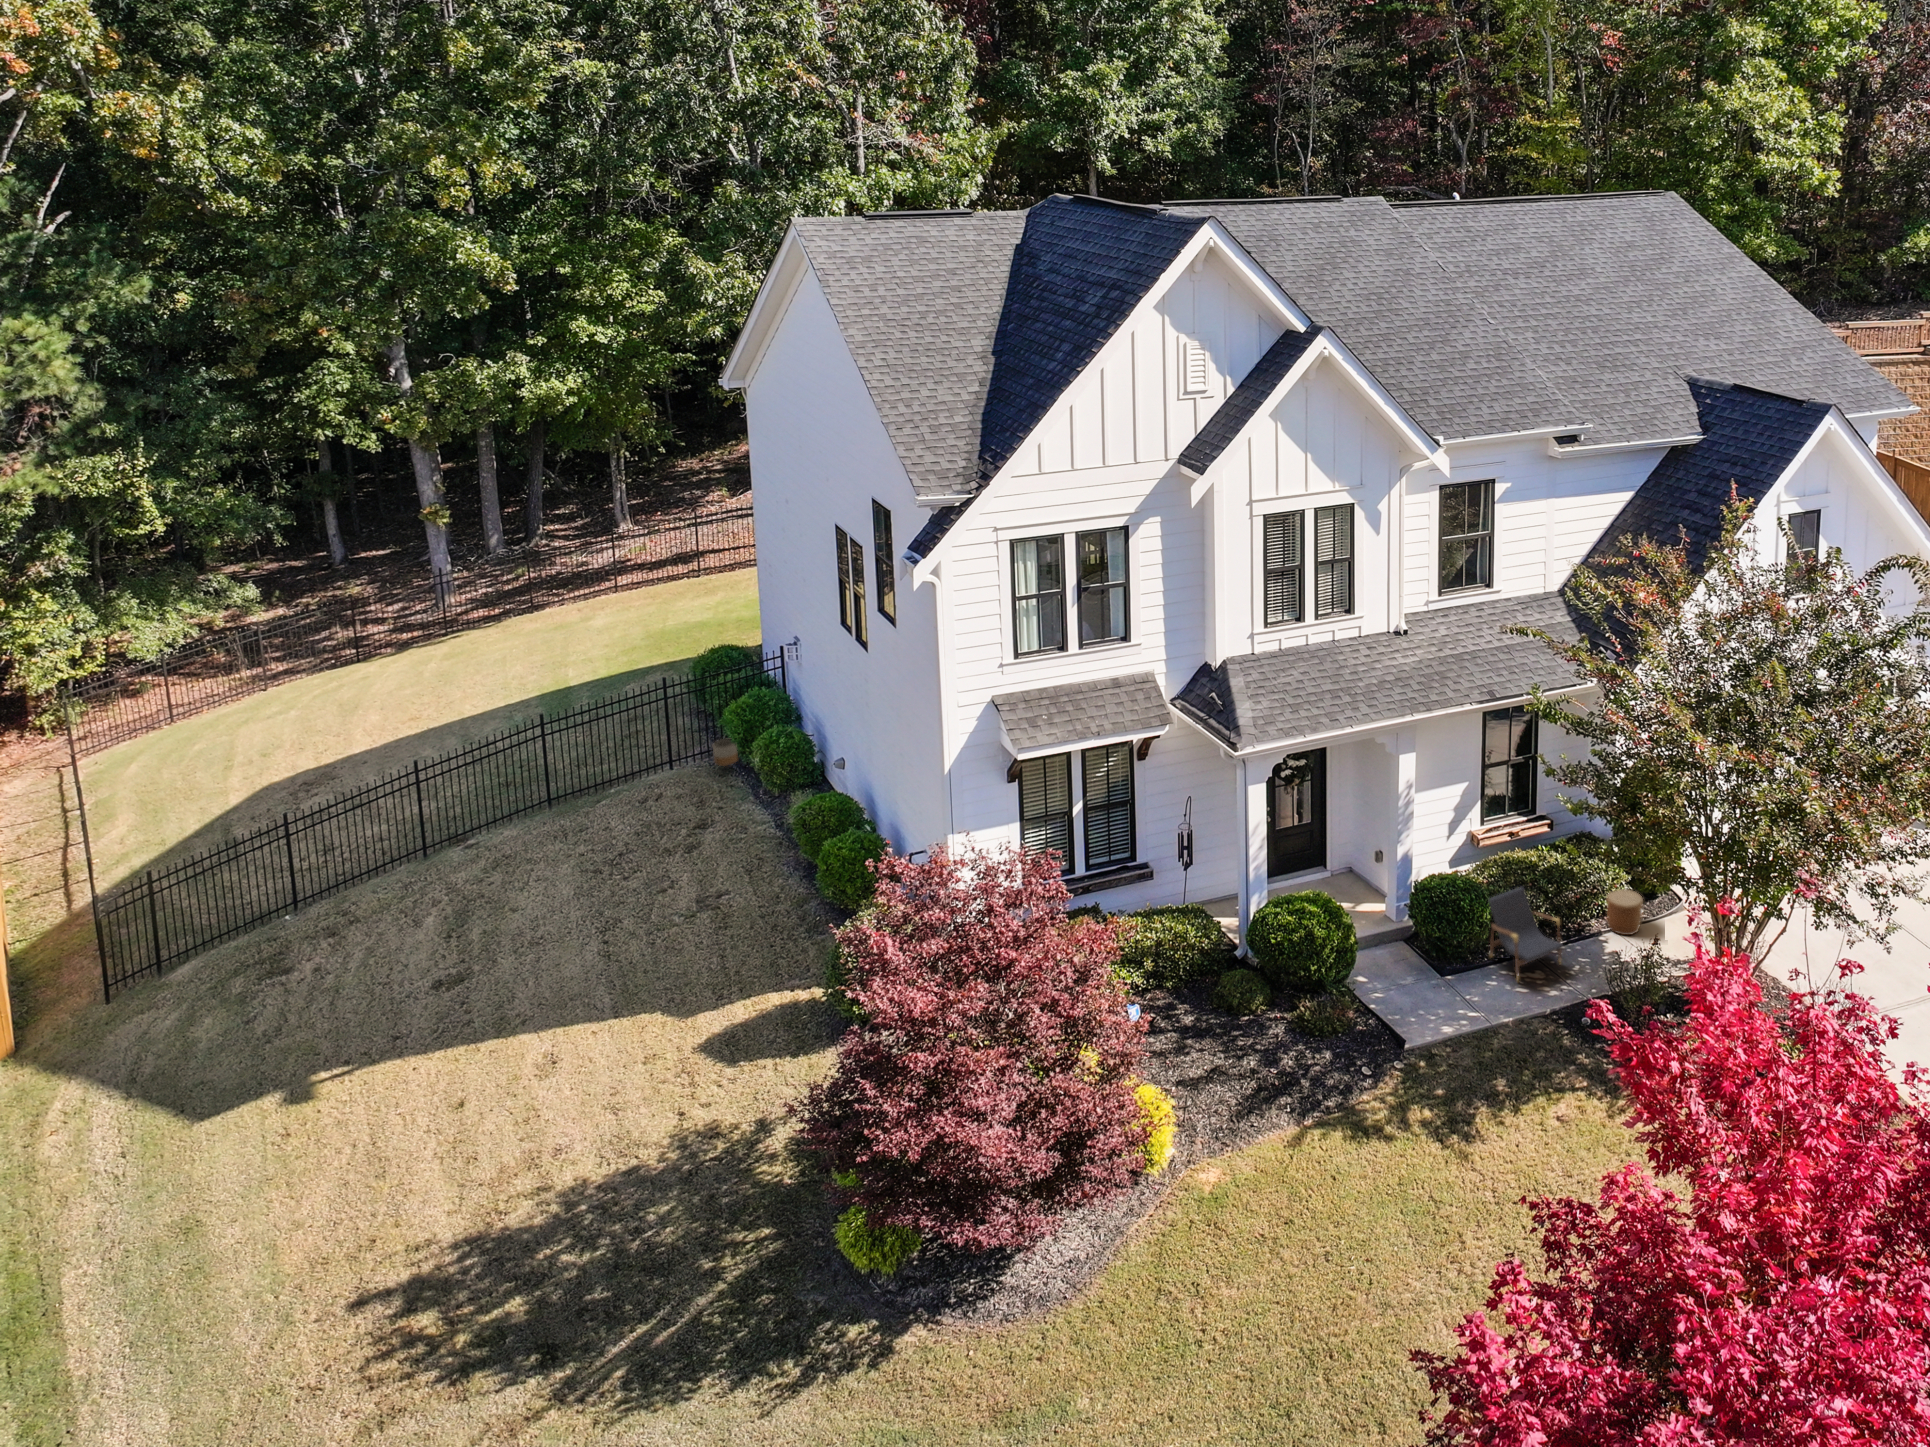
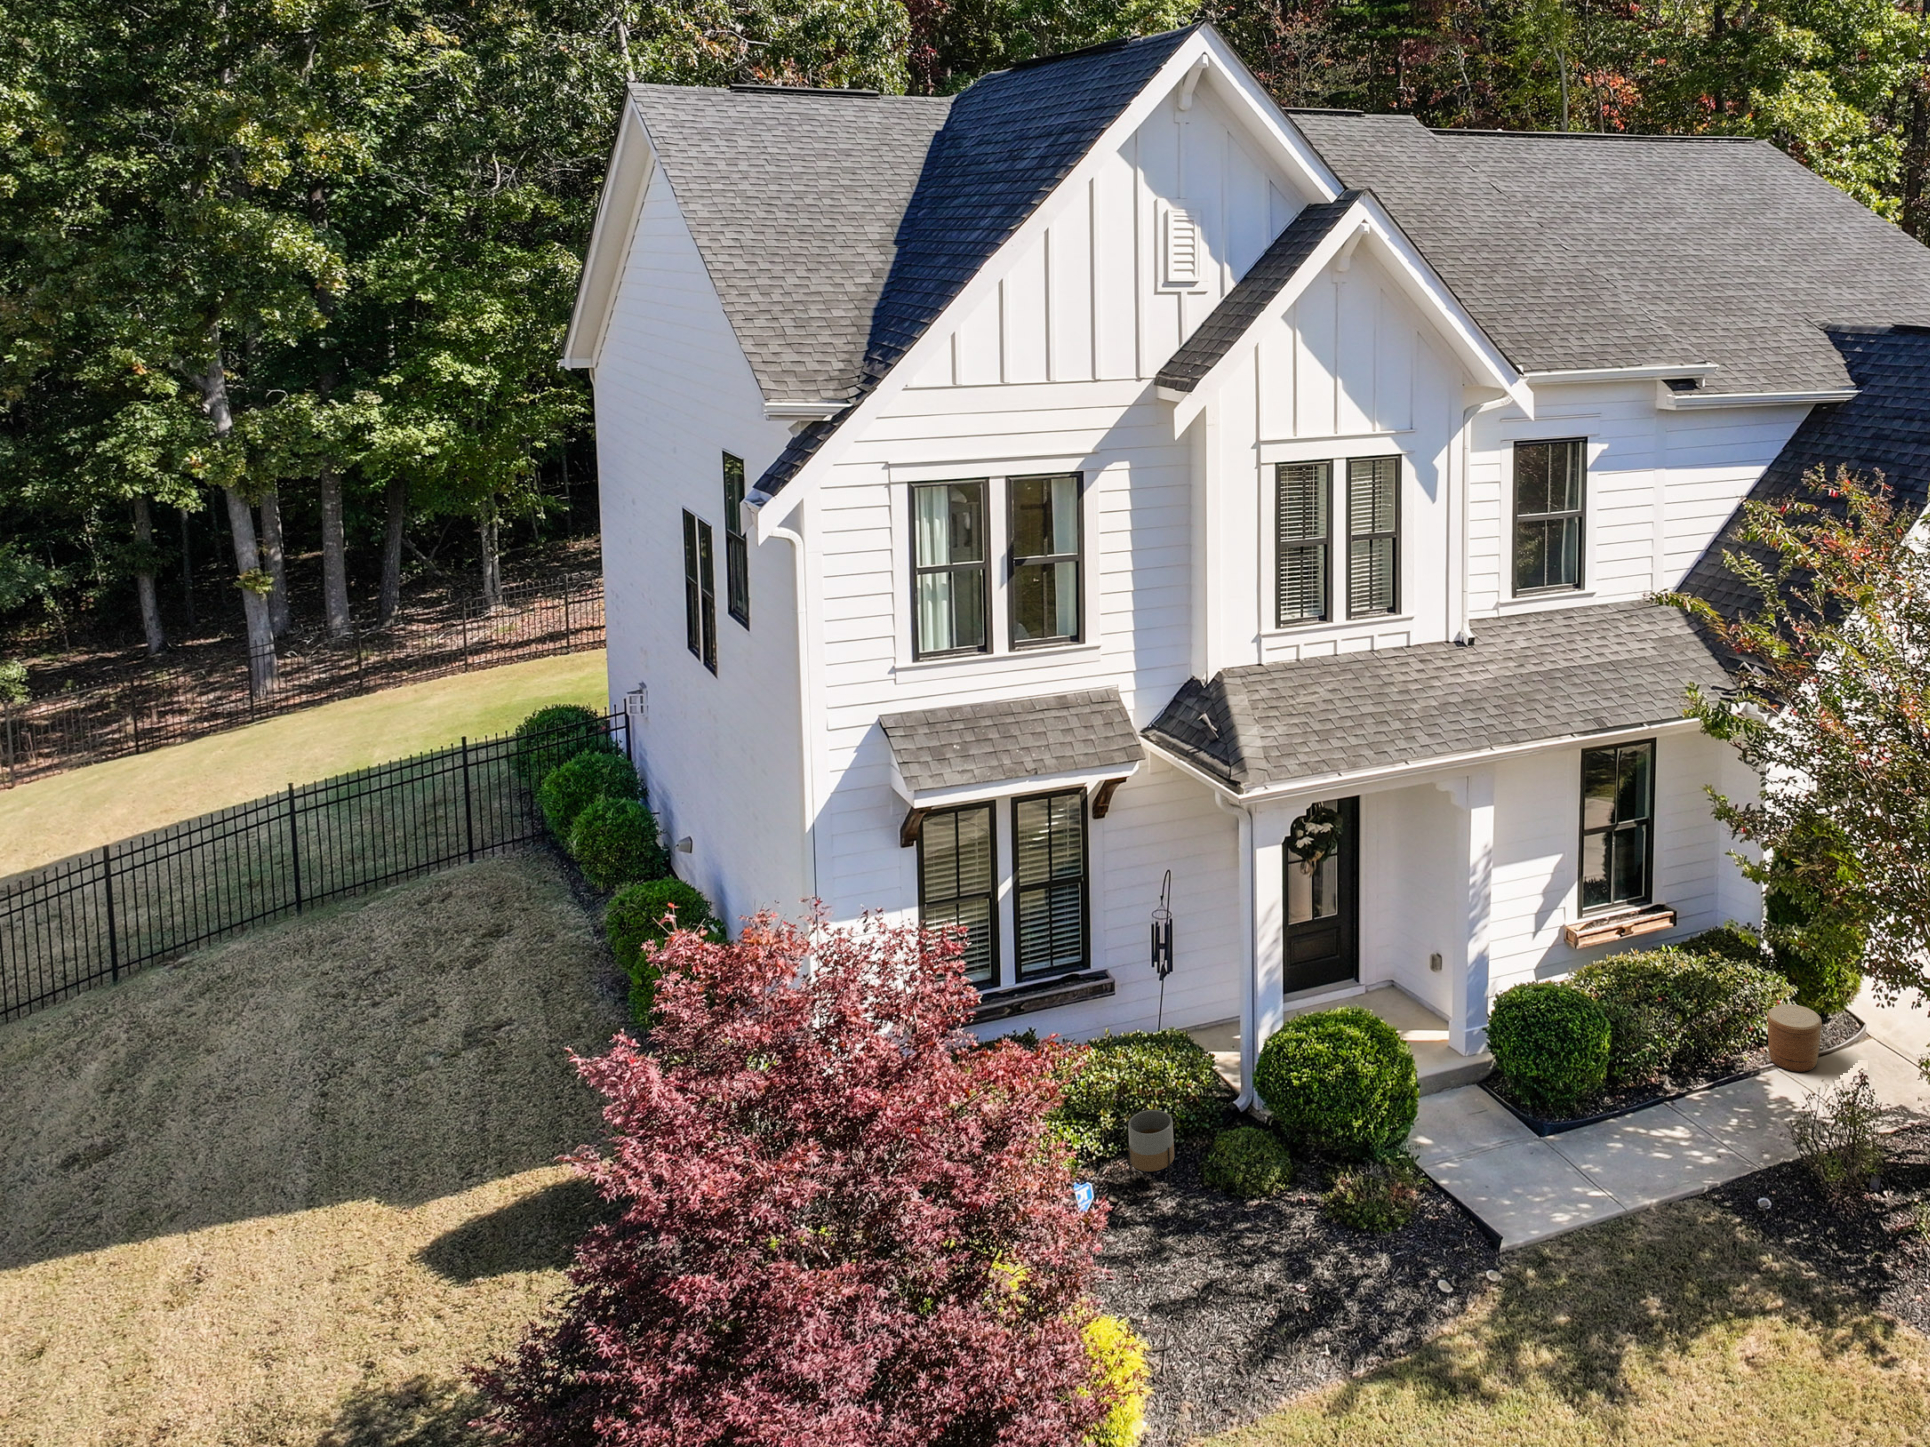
planter: present [713,739,738,766] -> present [1128,1110,1174,1187]
lounge chair: present [1489,887,1563,980] -> none [1605,999,1721,1143]

